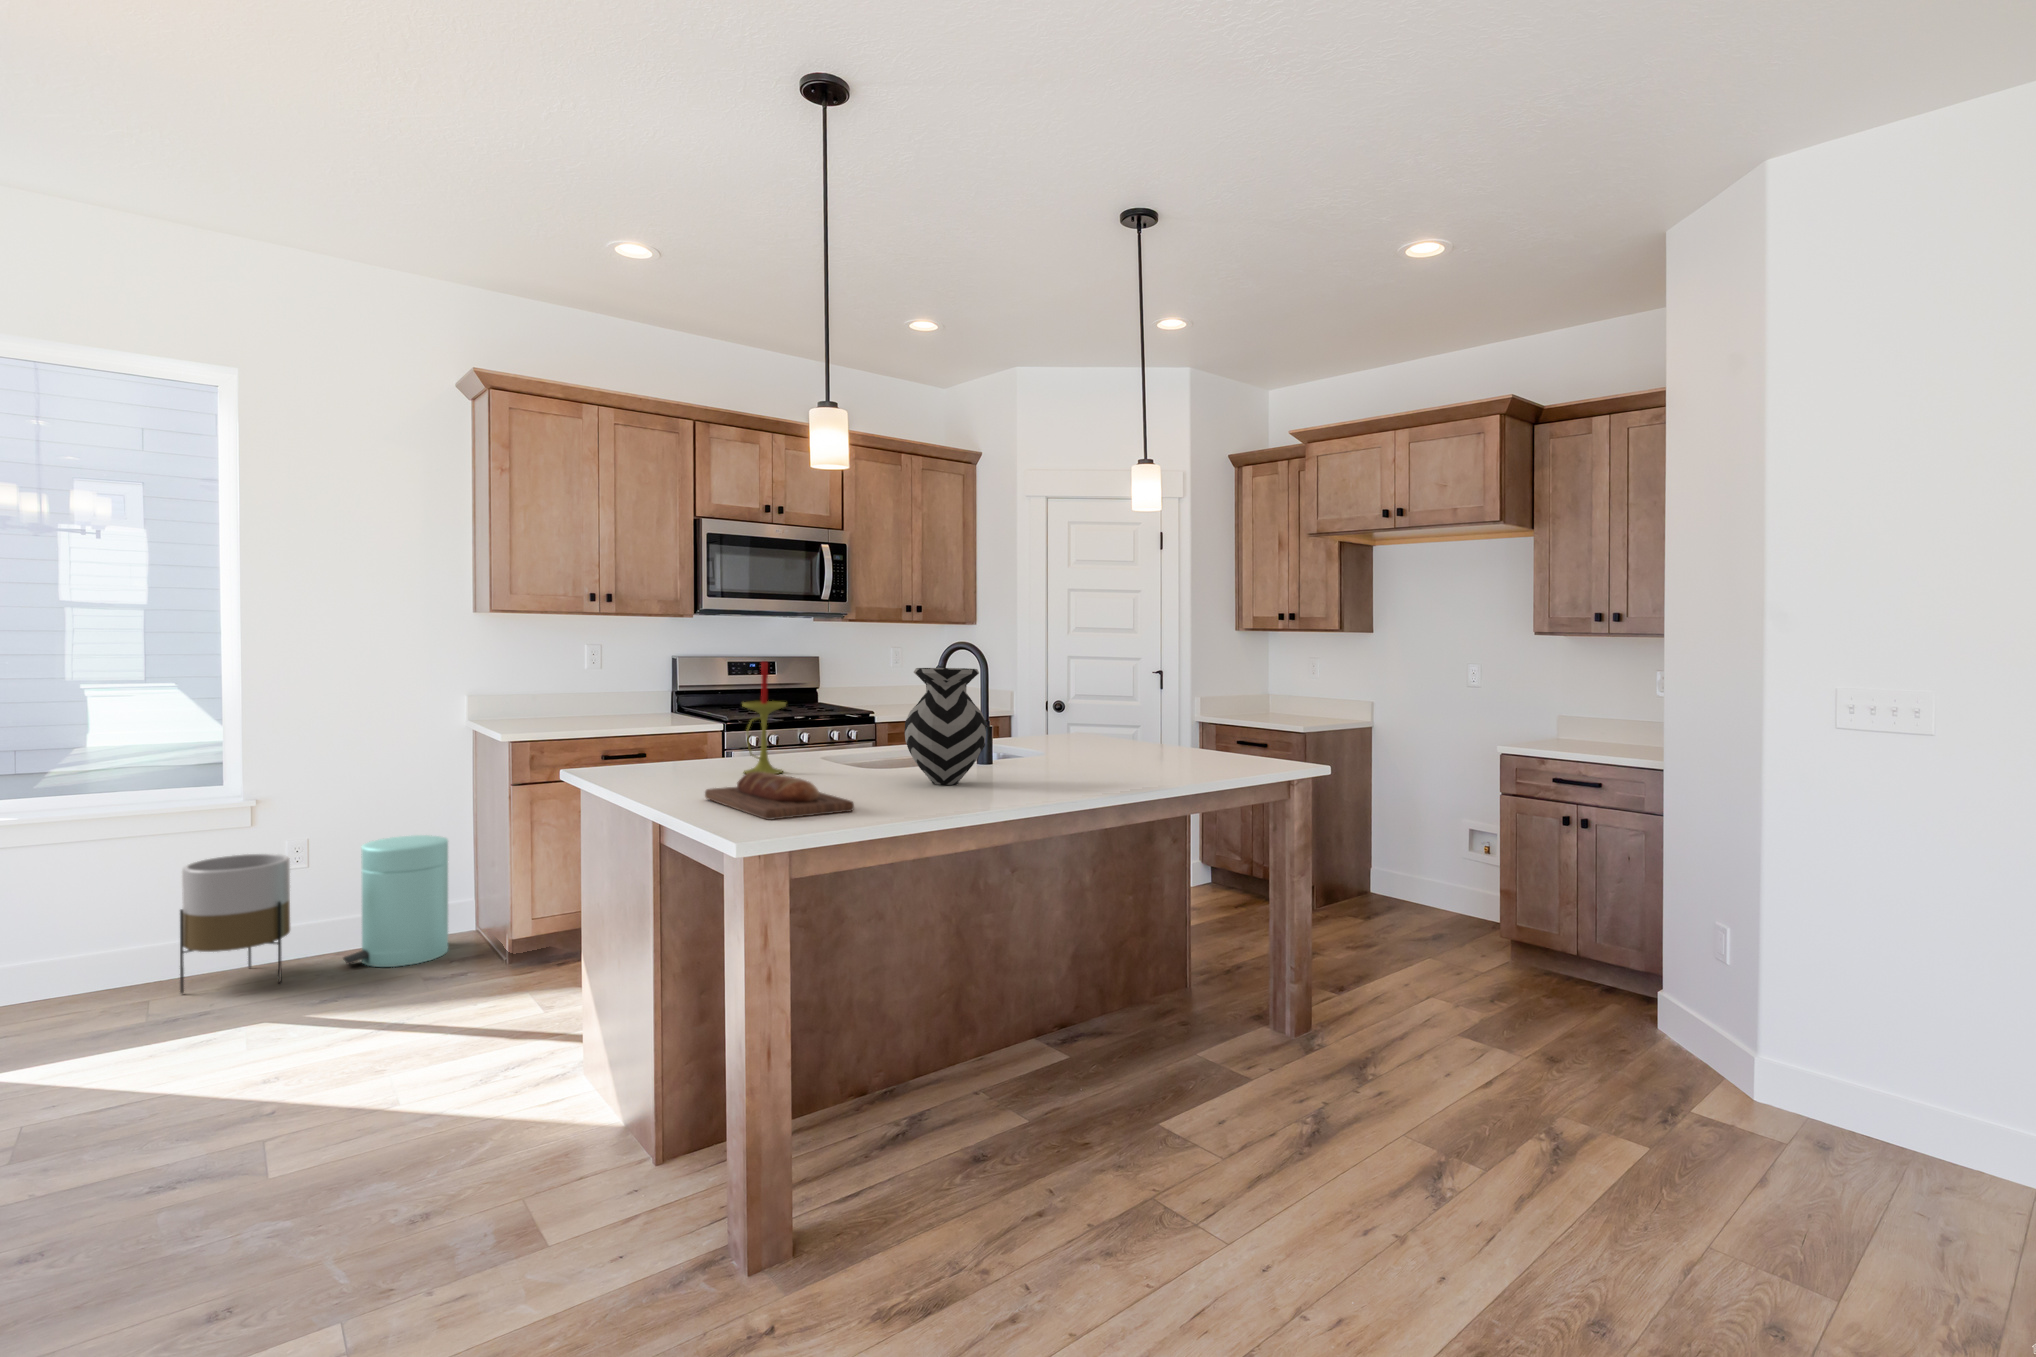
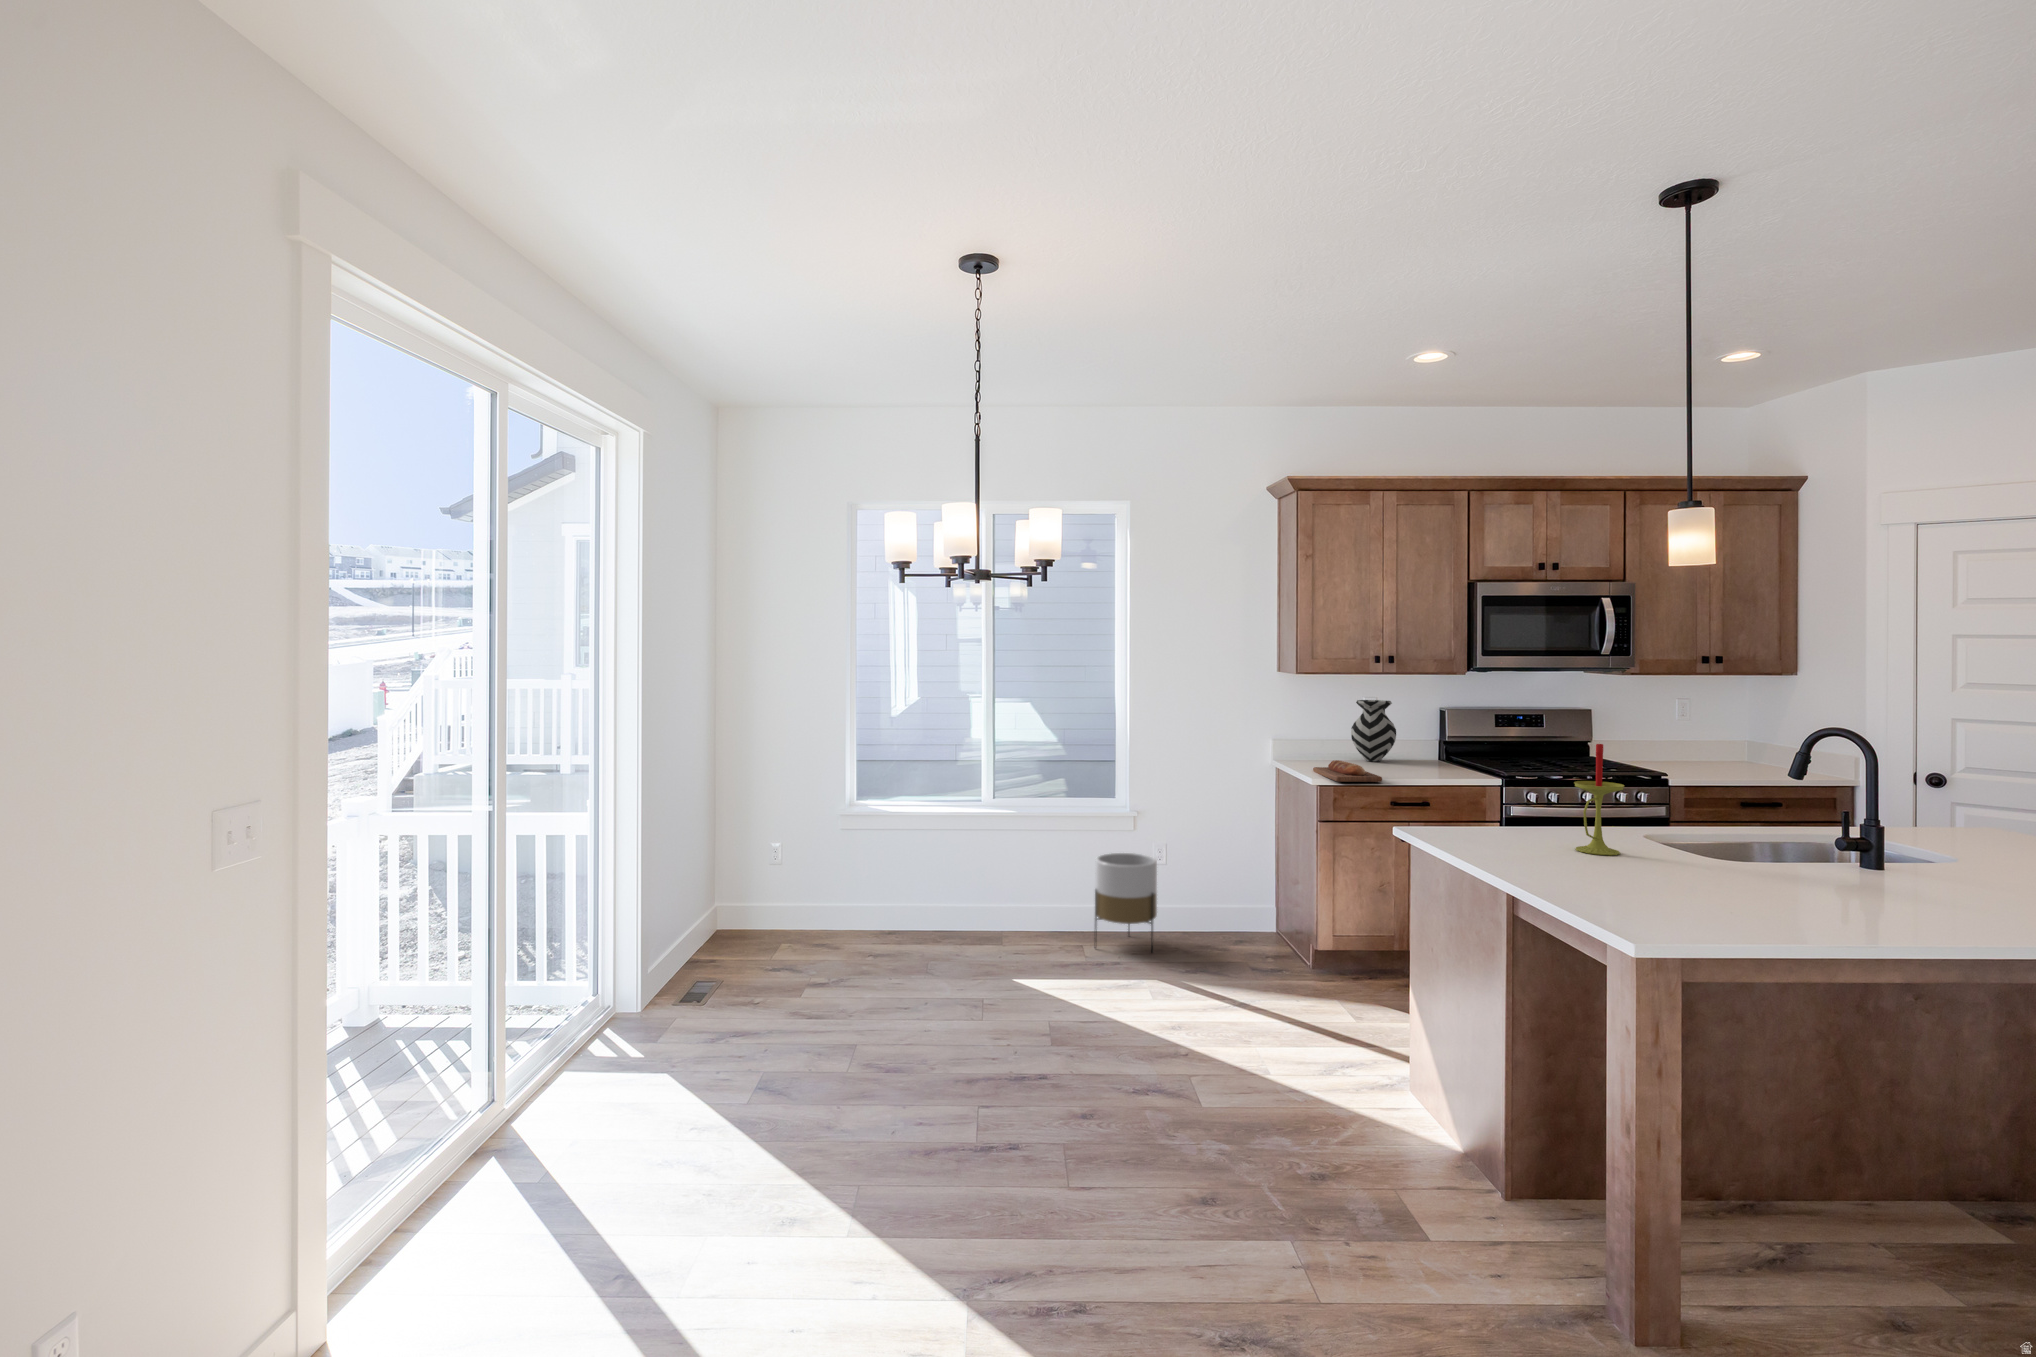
vase: present [905,668,986,785] -> present [1351,700,1396,761]
bread loaf: present [705,772,854,820] -> present [1313,760,1382,782]
trash can: present [343,835,448,967] -> none [1188,851,1261,956]

